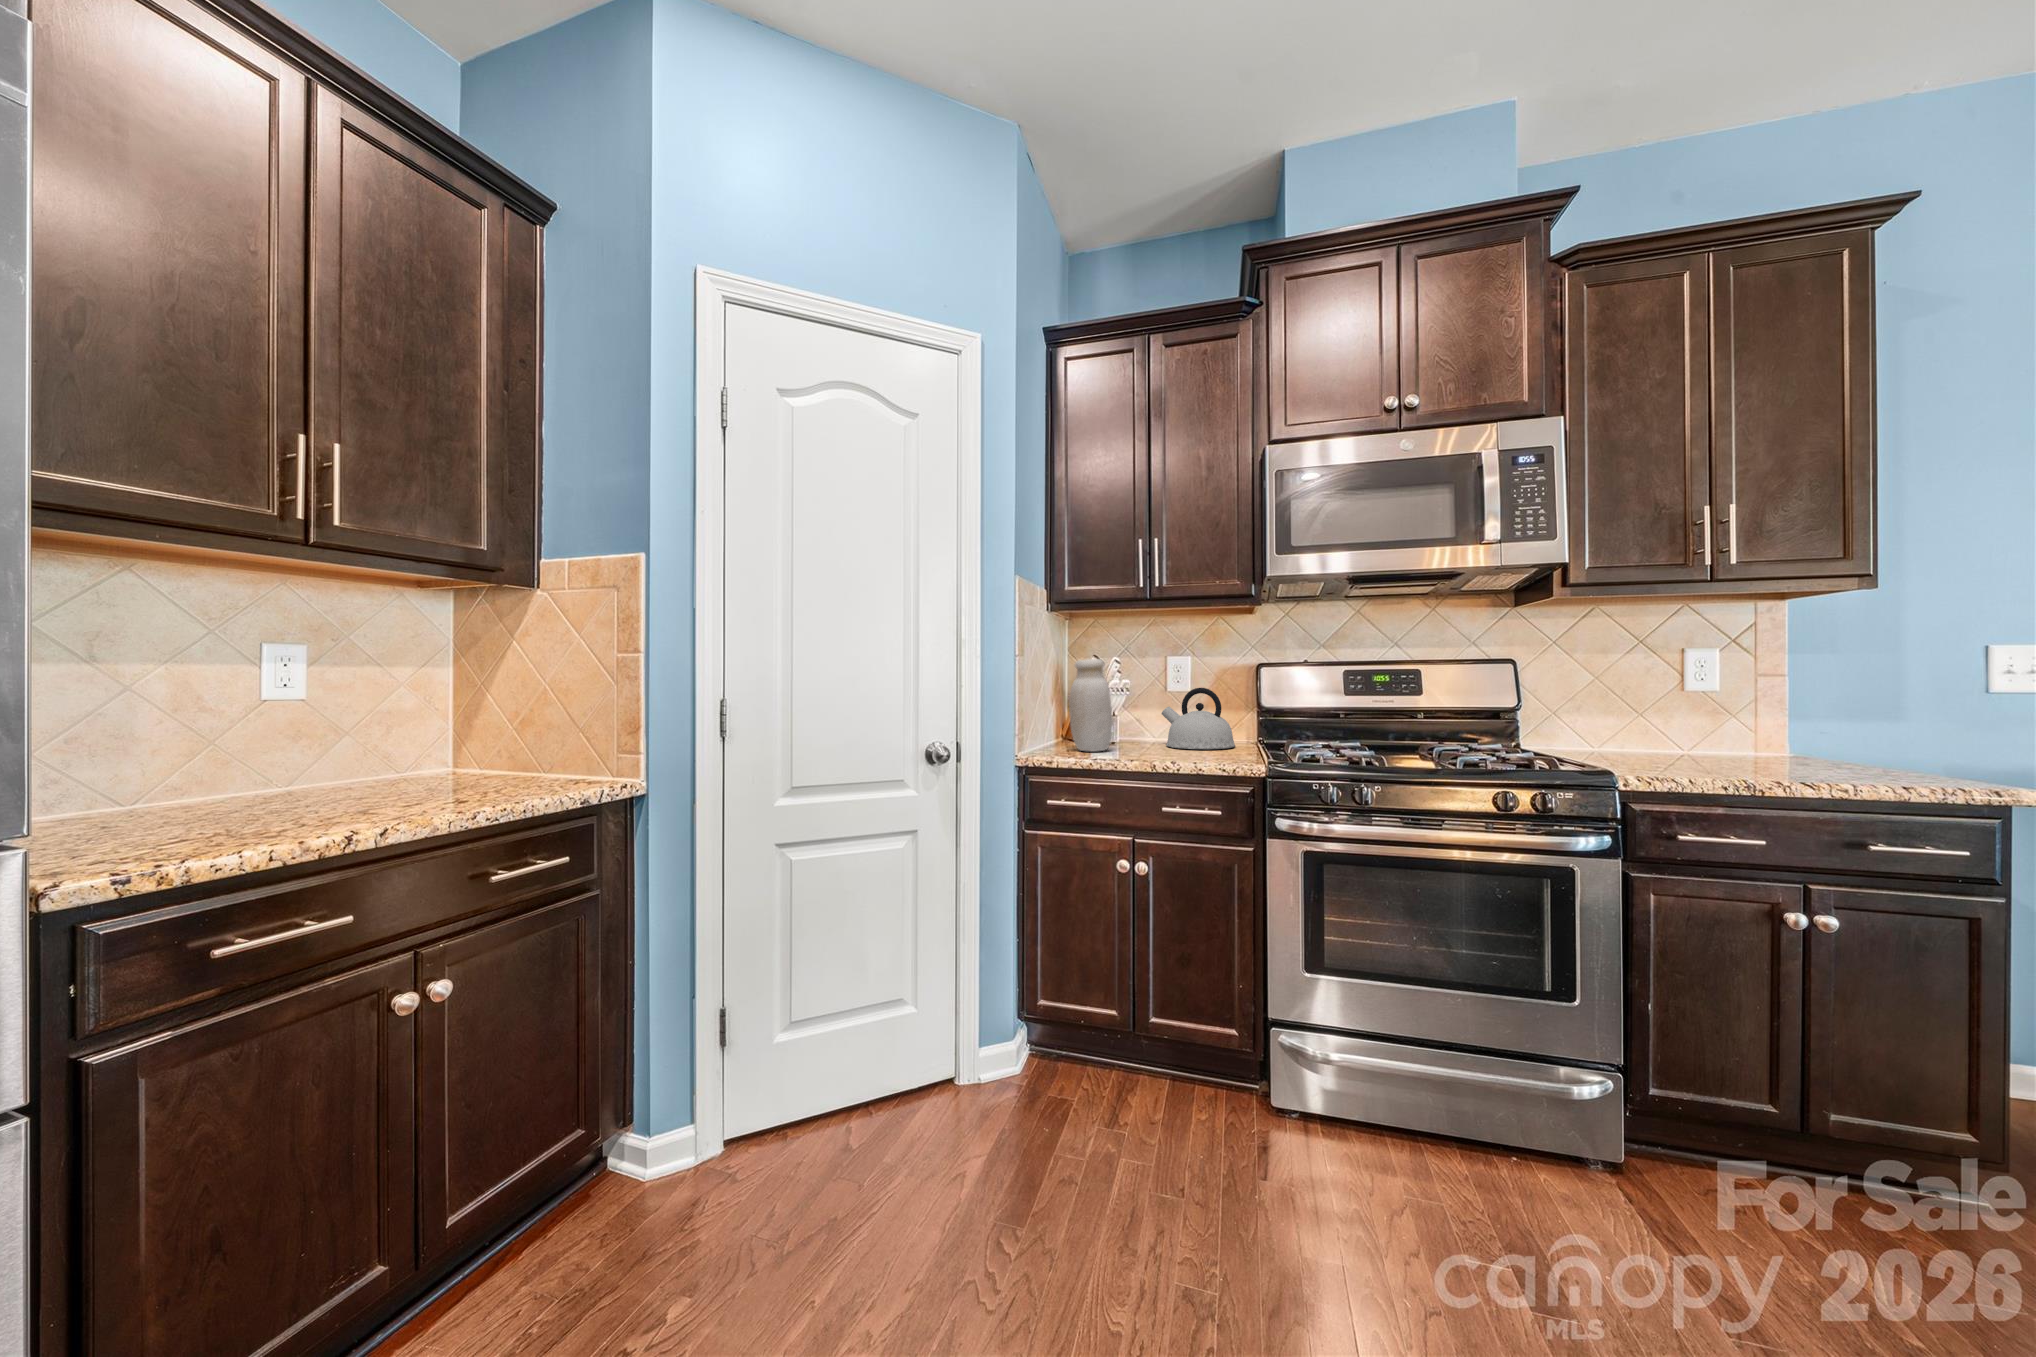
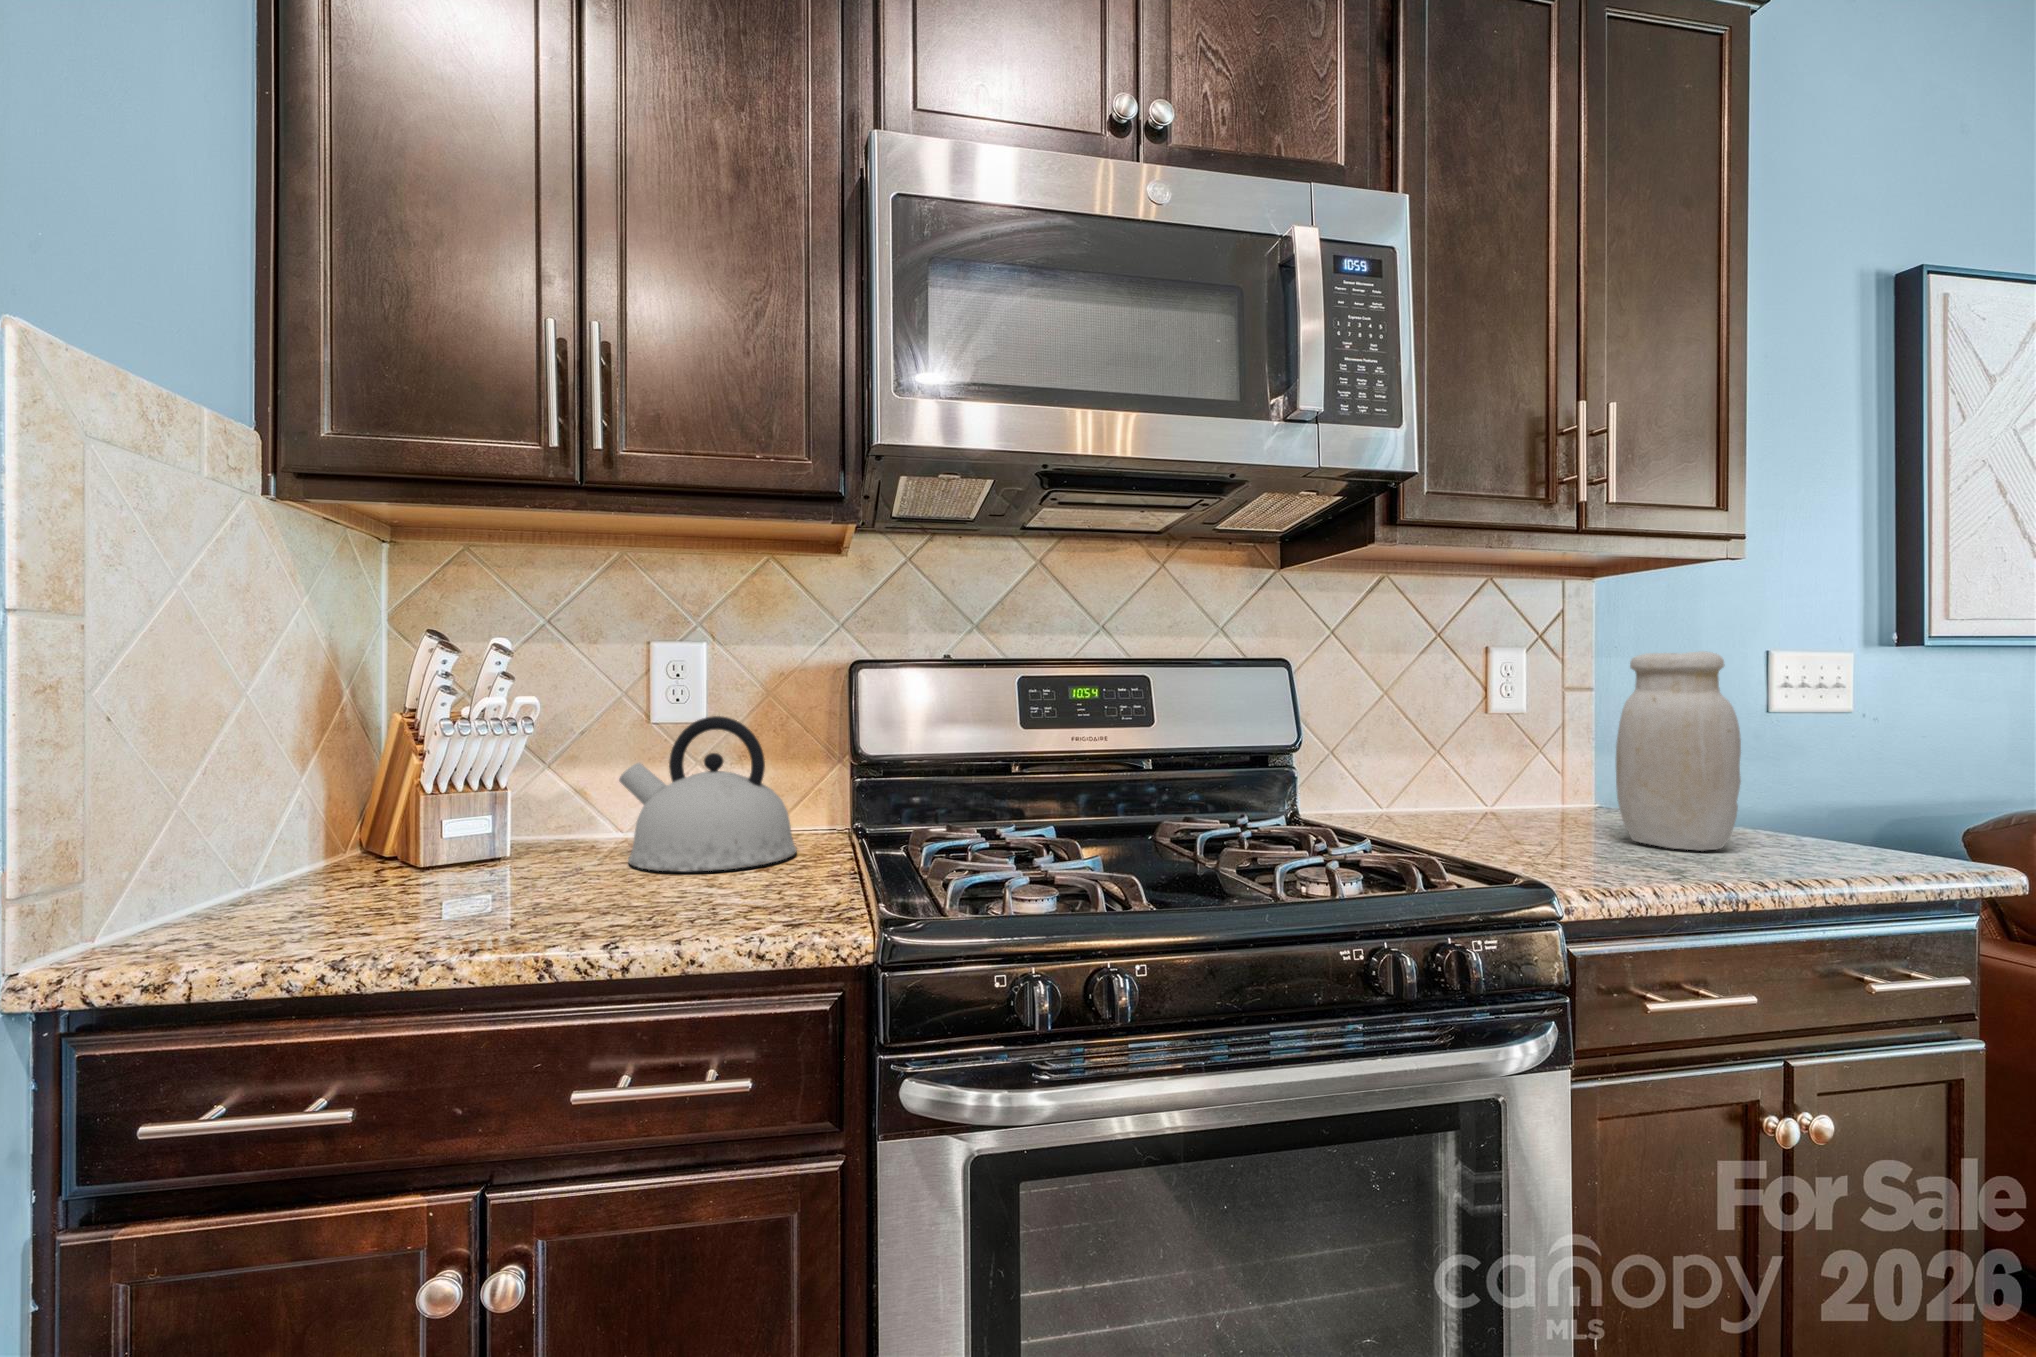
jar: present [1069,659,1113,752] -> present [1616,651,1741,850]

